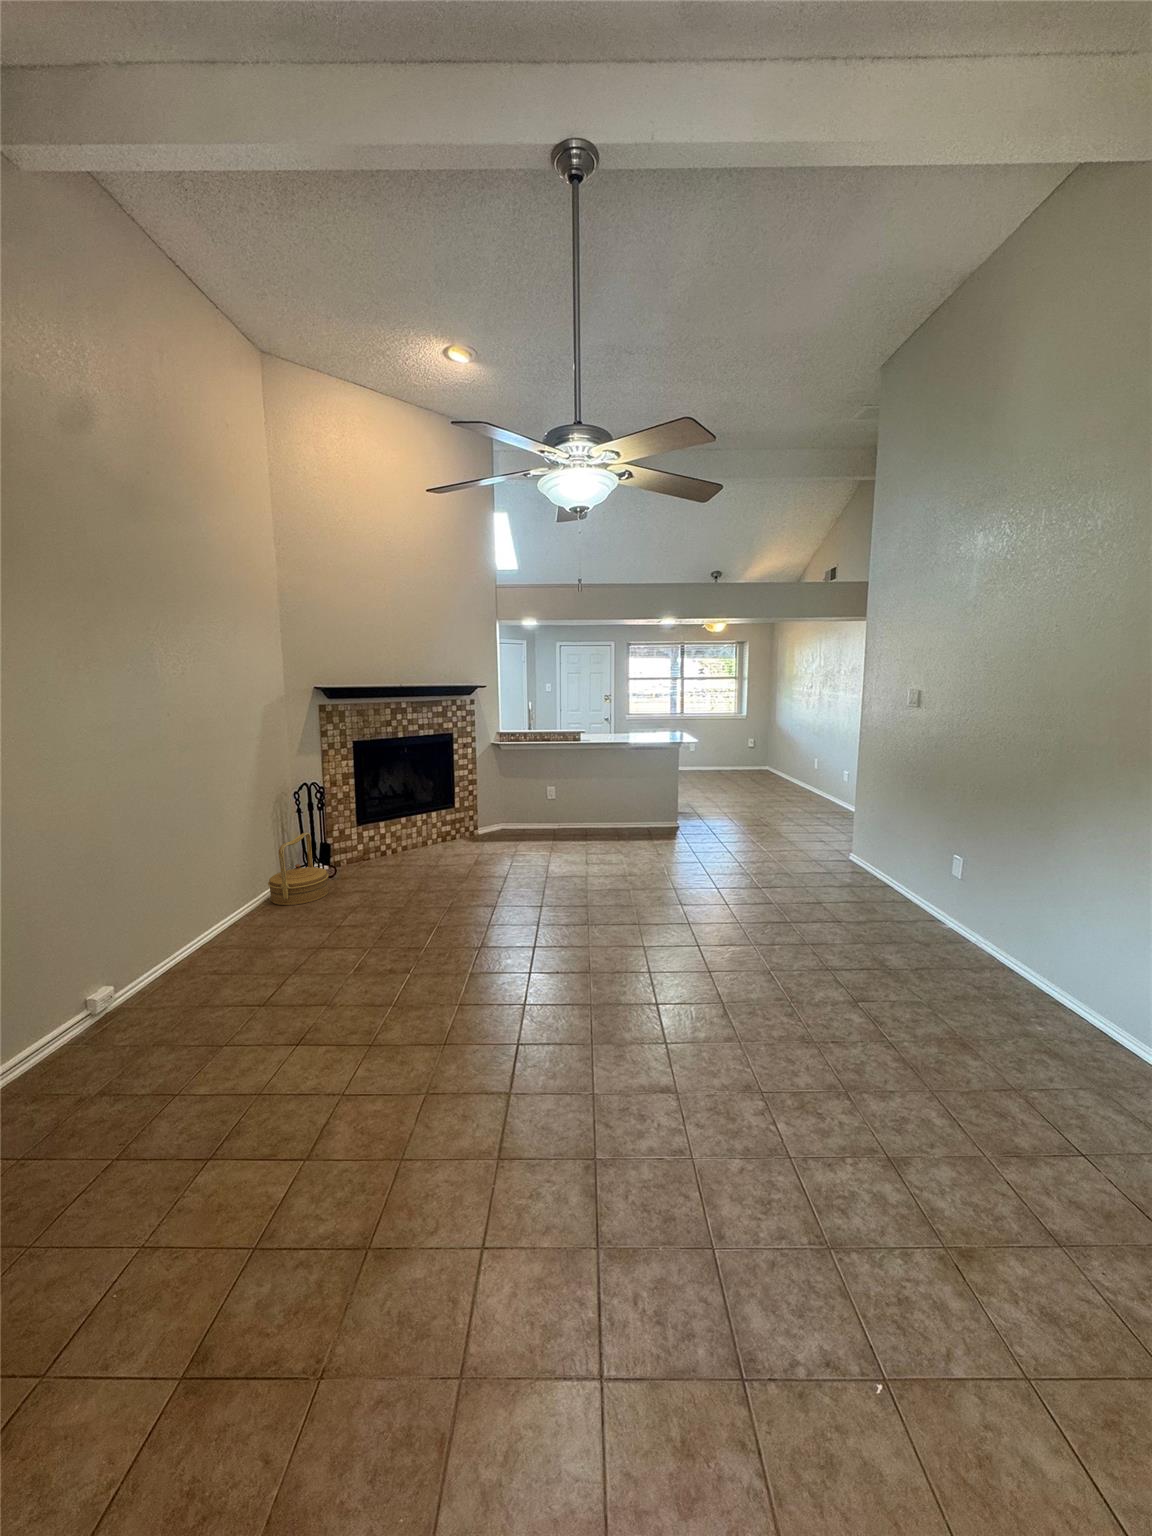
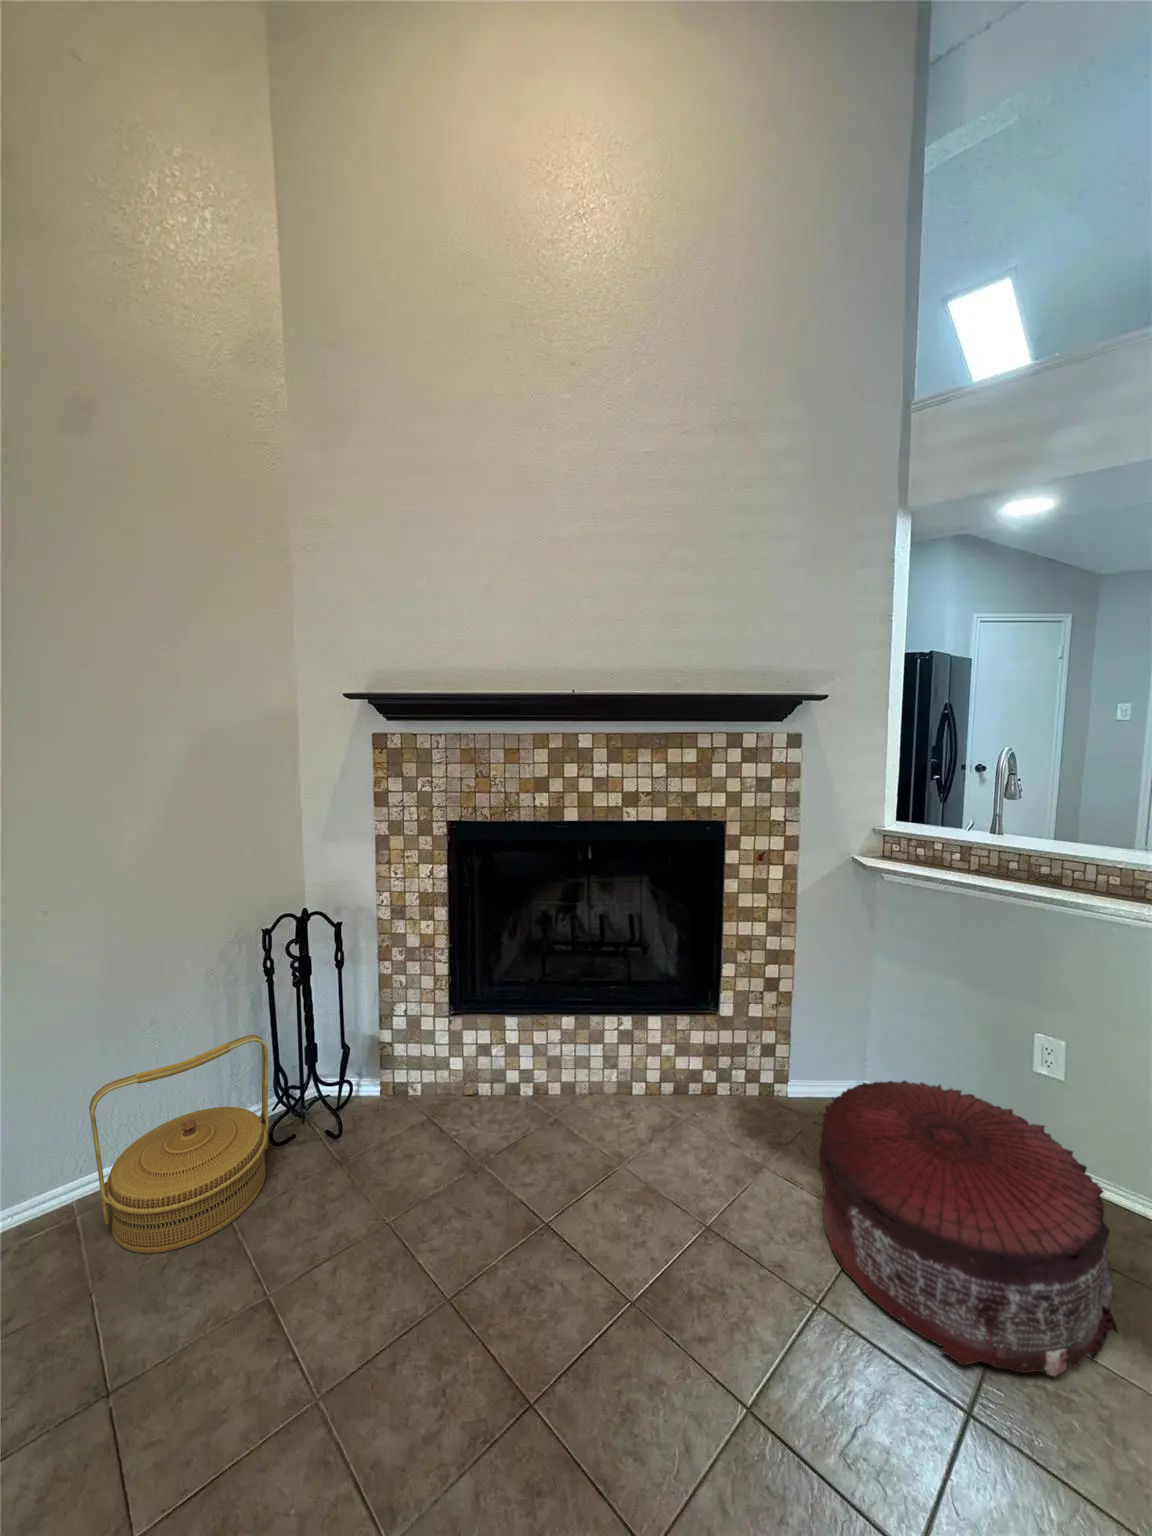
pouf: none [500,805,570,849] -> present [819,1080,1118,1376]

